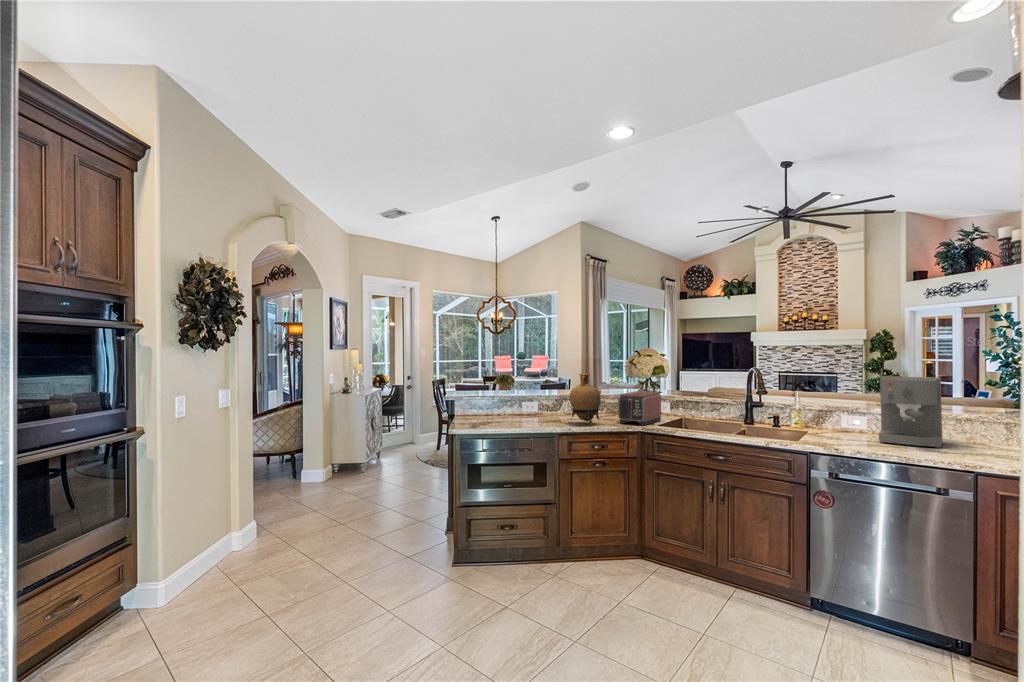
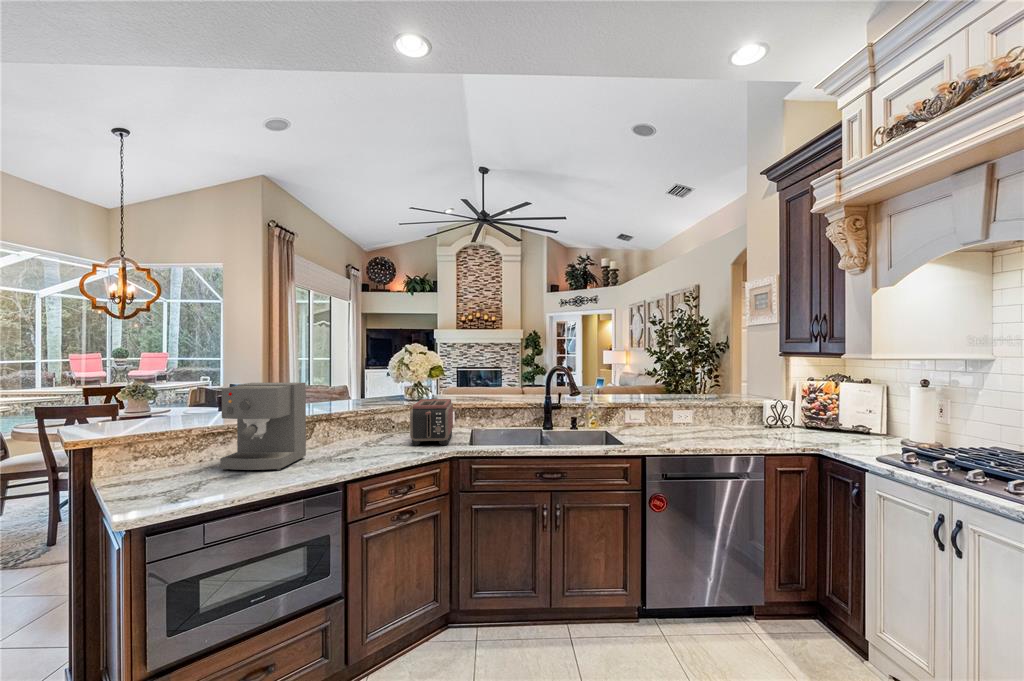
vase: present [570,374,601,423] -> none [345,380,391,451]
coffee maker: present [879,376,942,448] -> present [220,382,306,470]

